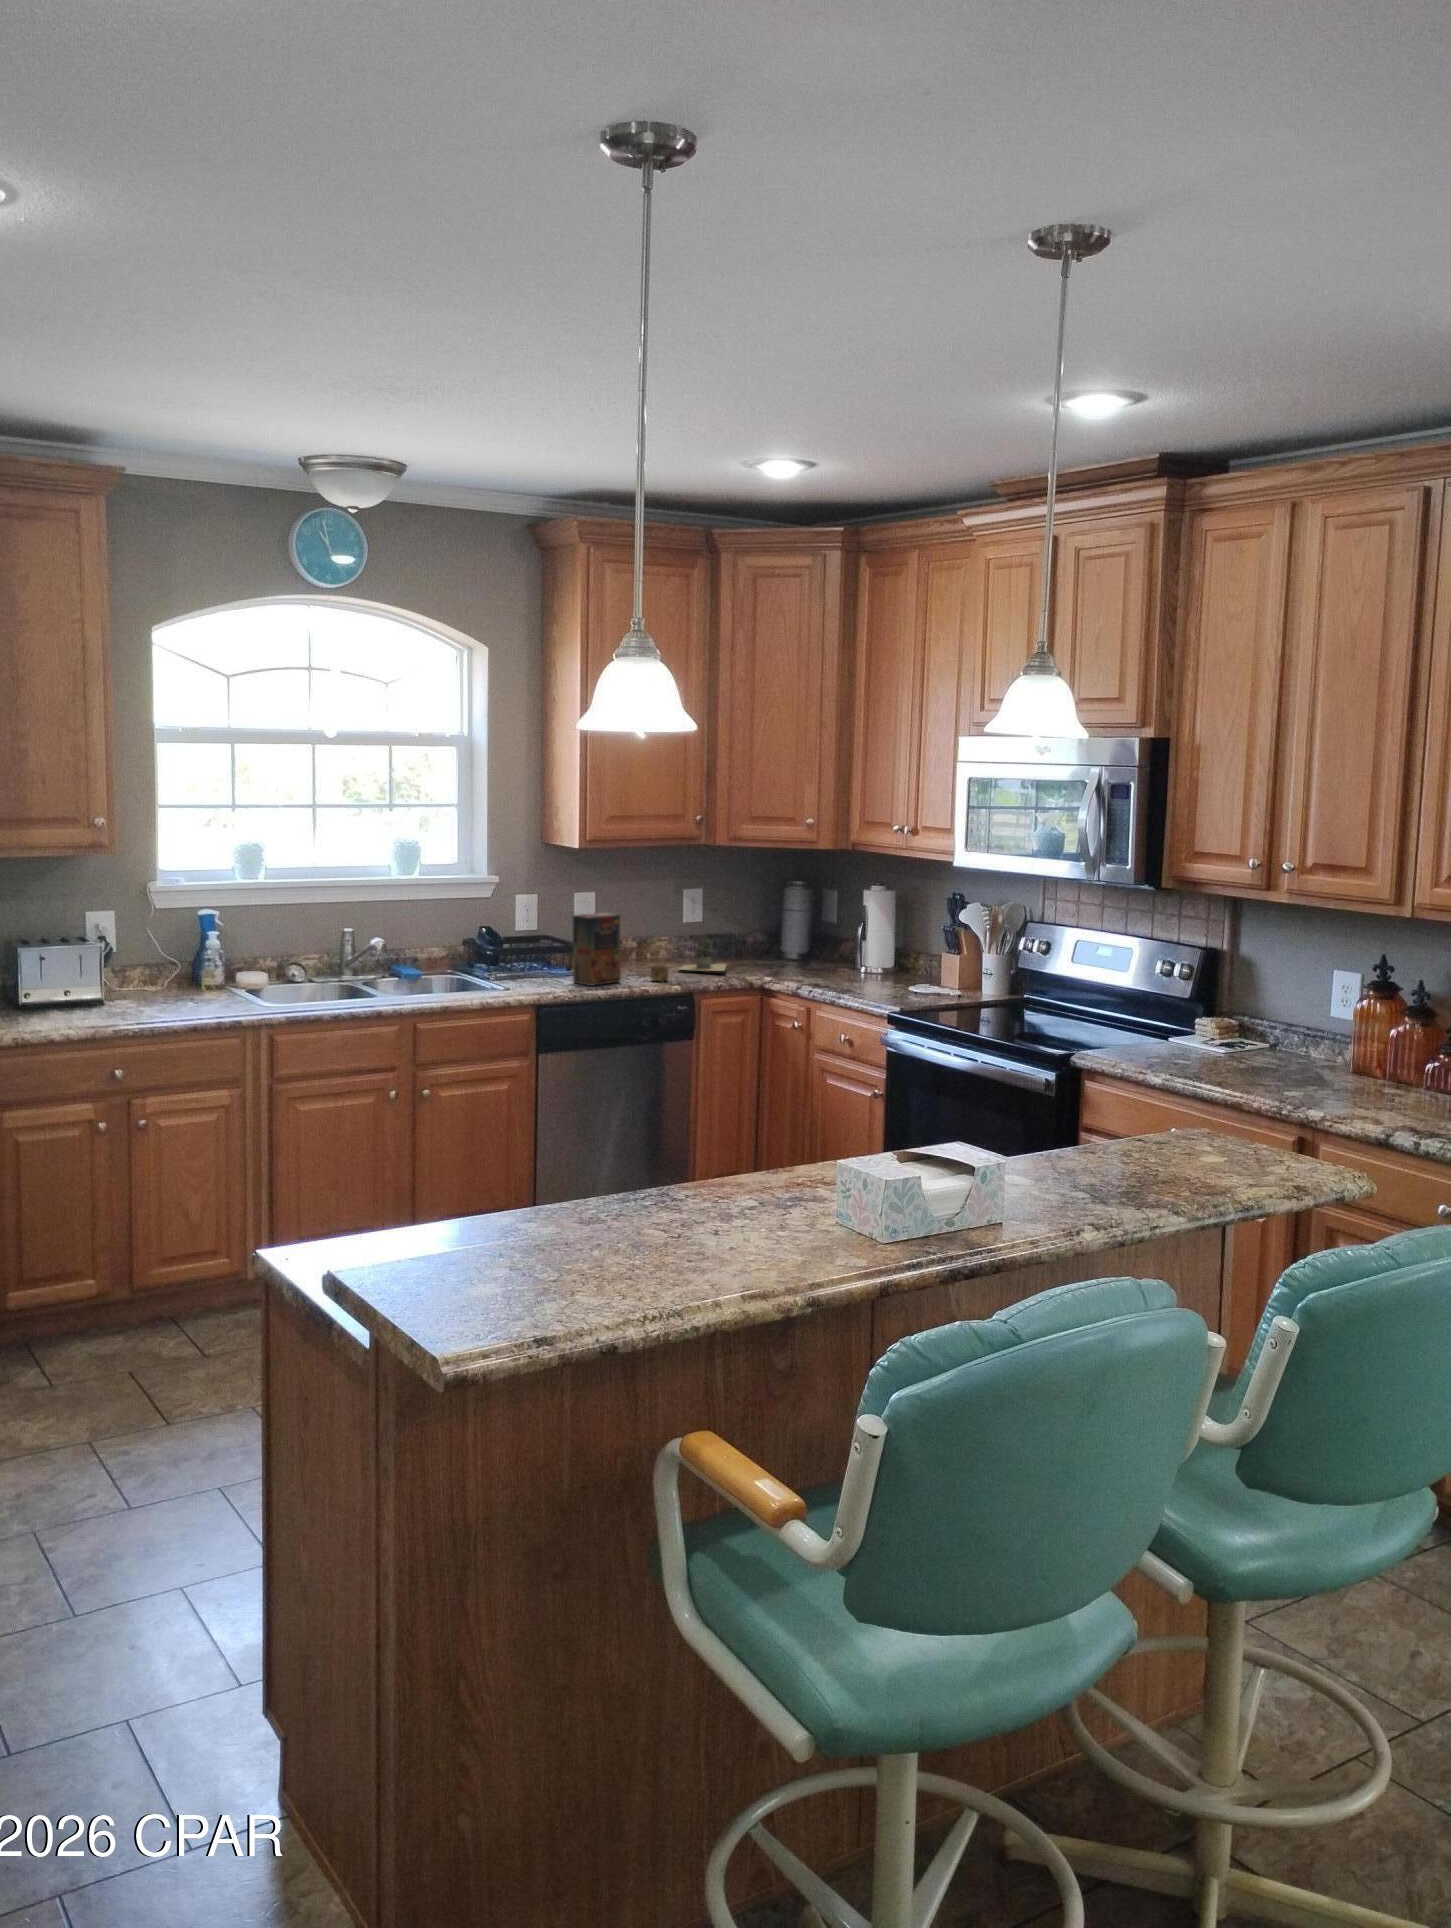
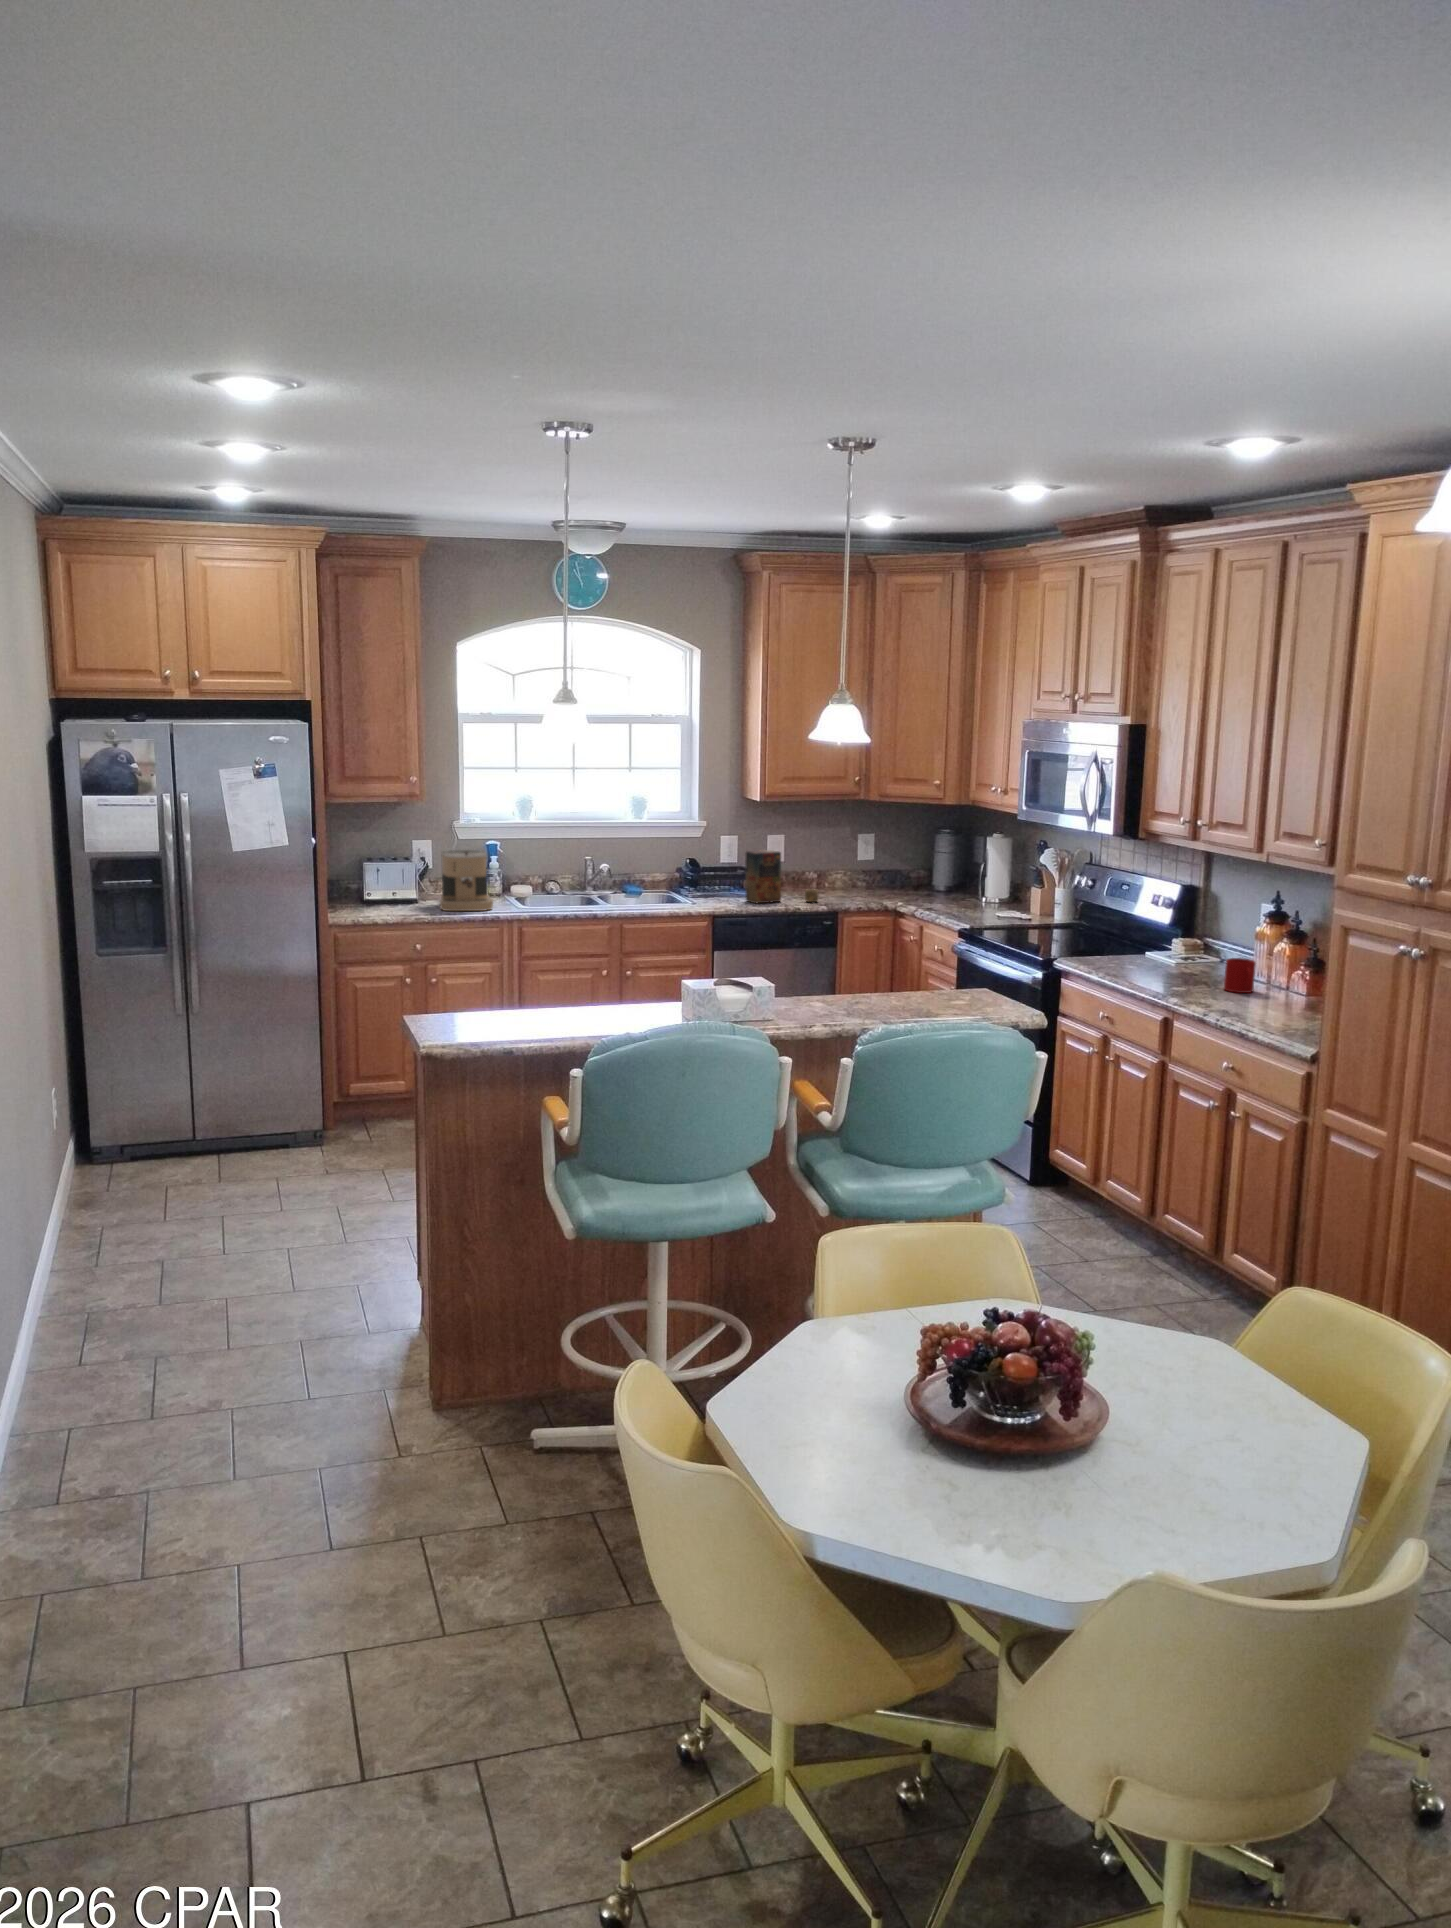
coffee maker: none [144,923,230,1016] -> present [440,850,493,911]
potted plant: present [680,939,726,971] -> none [834,871,887,897]
mug: none [1346,1049,1397,1097] -> present [1224,958,1256,993]

